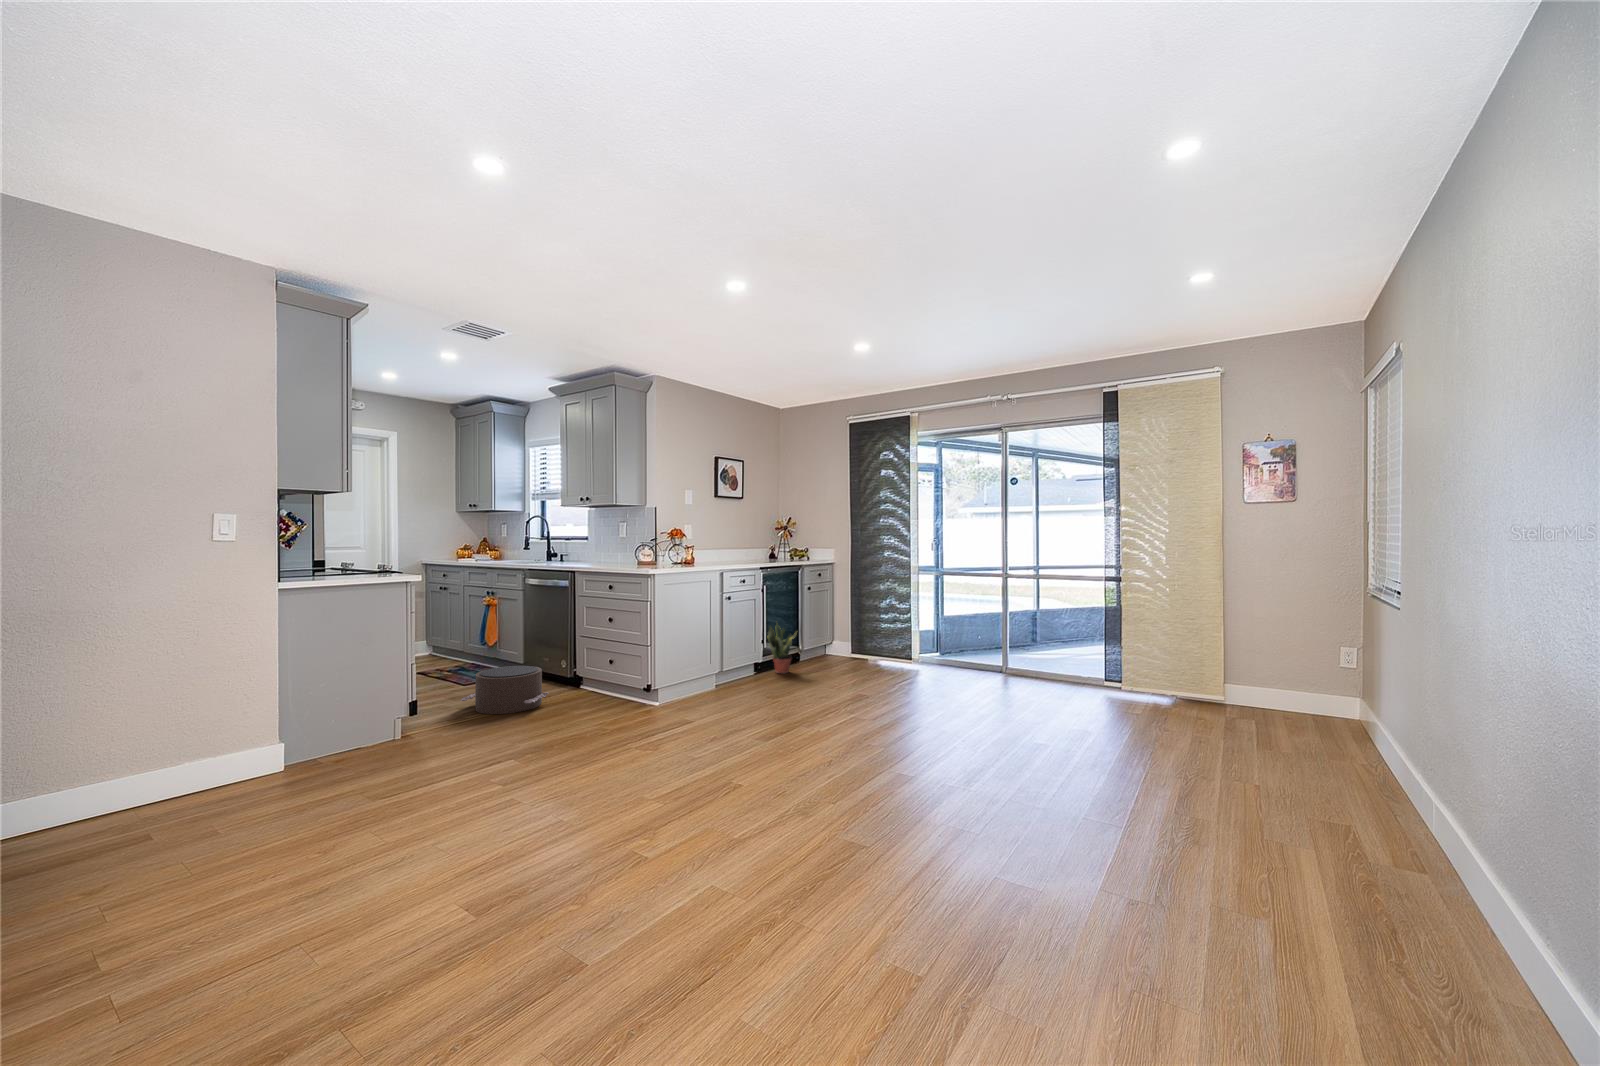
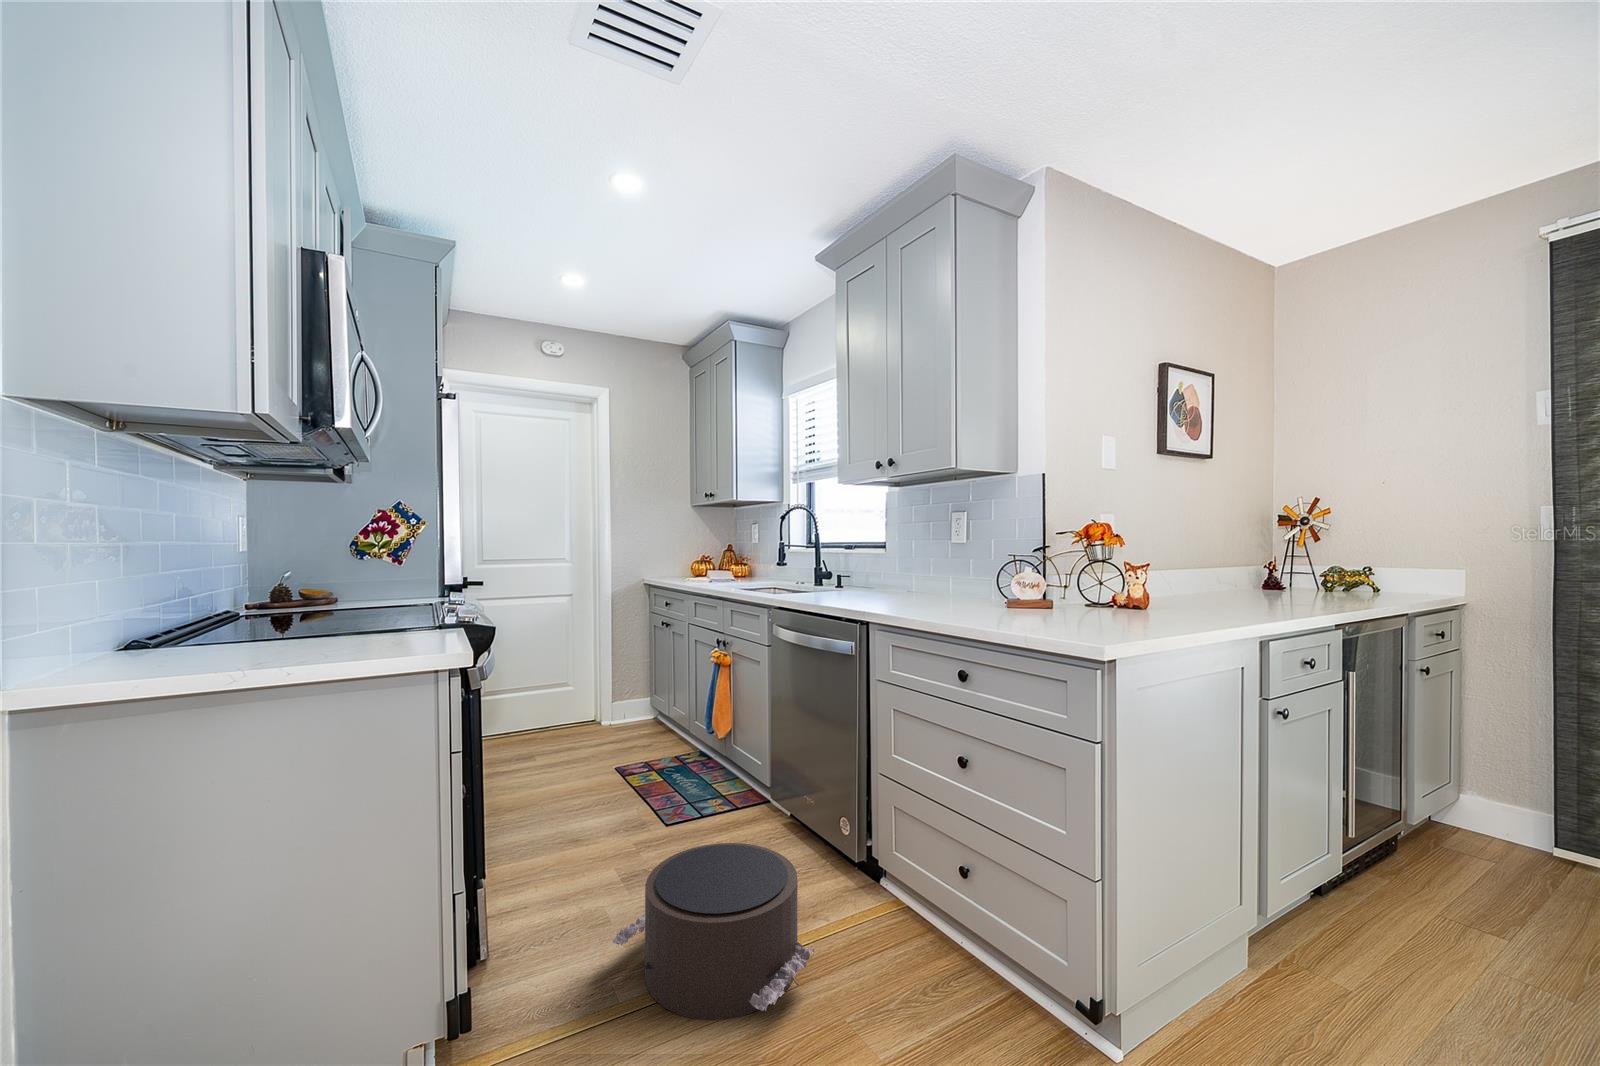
potted plant: present [768,623,797,673] -> none [1360,776,1502,928]

